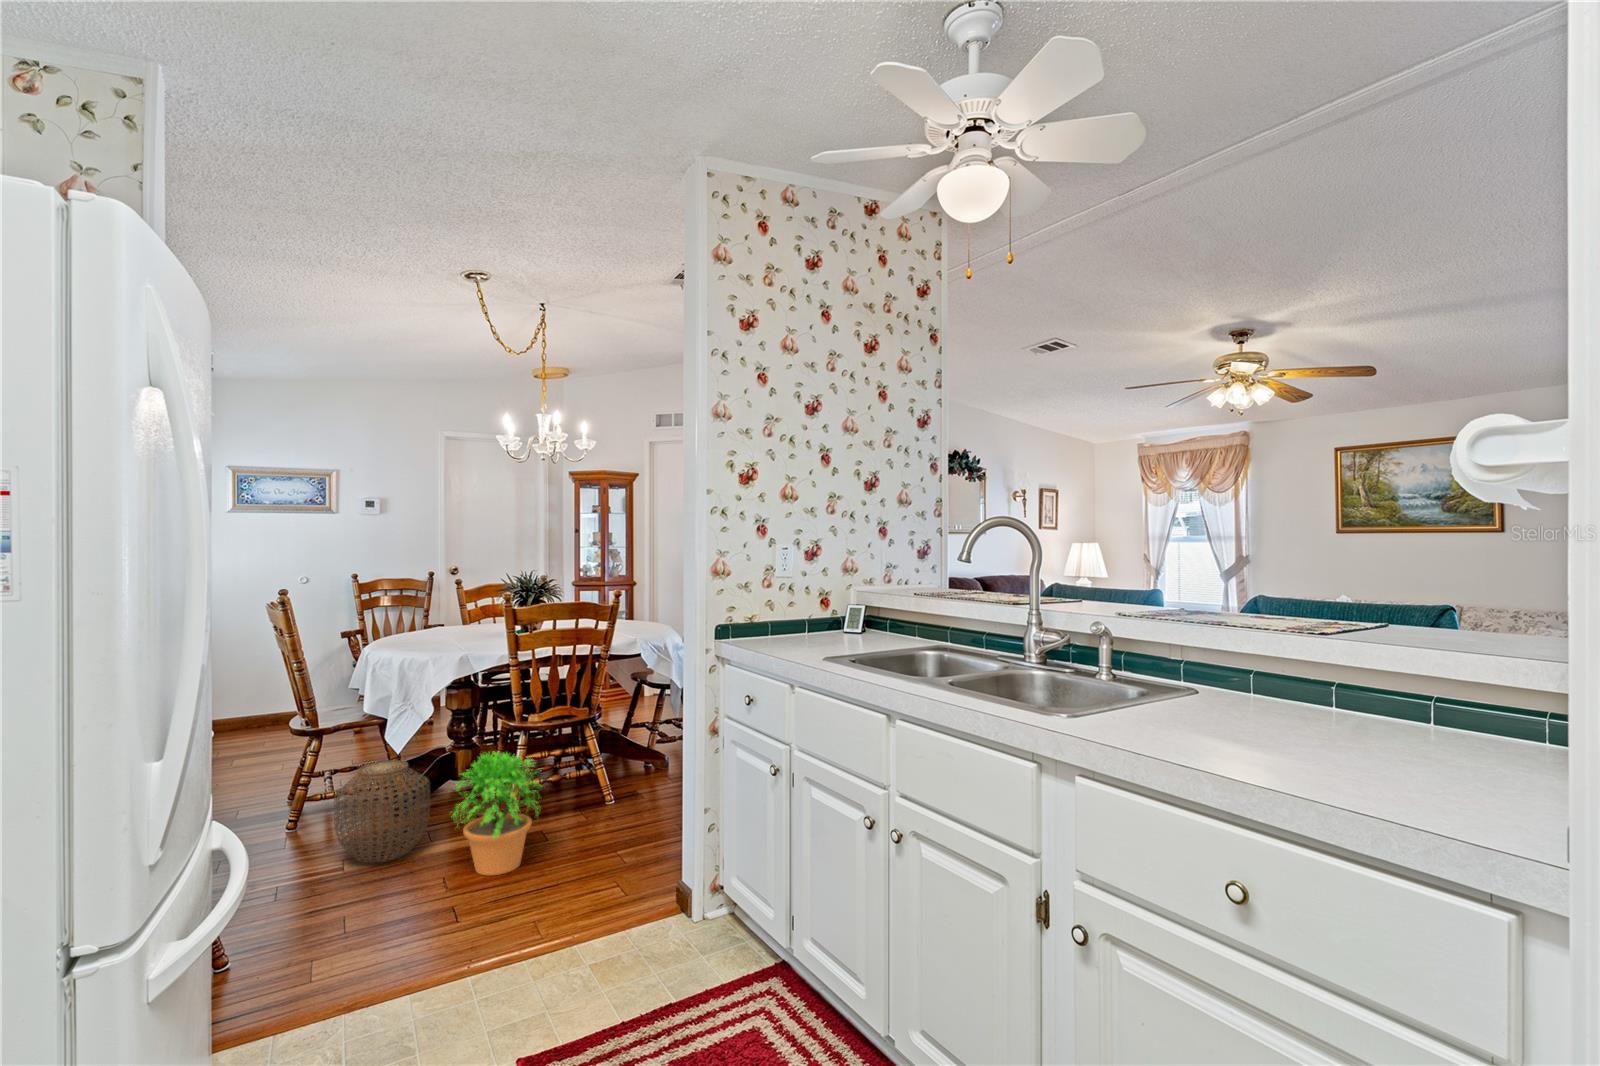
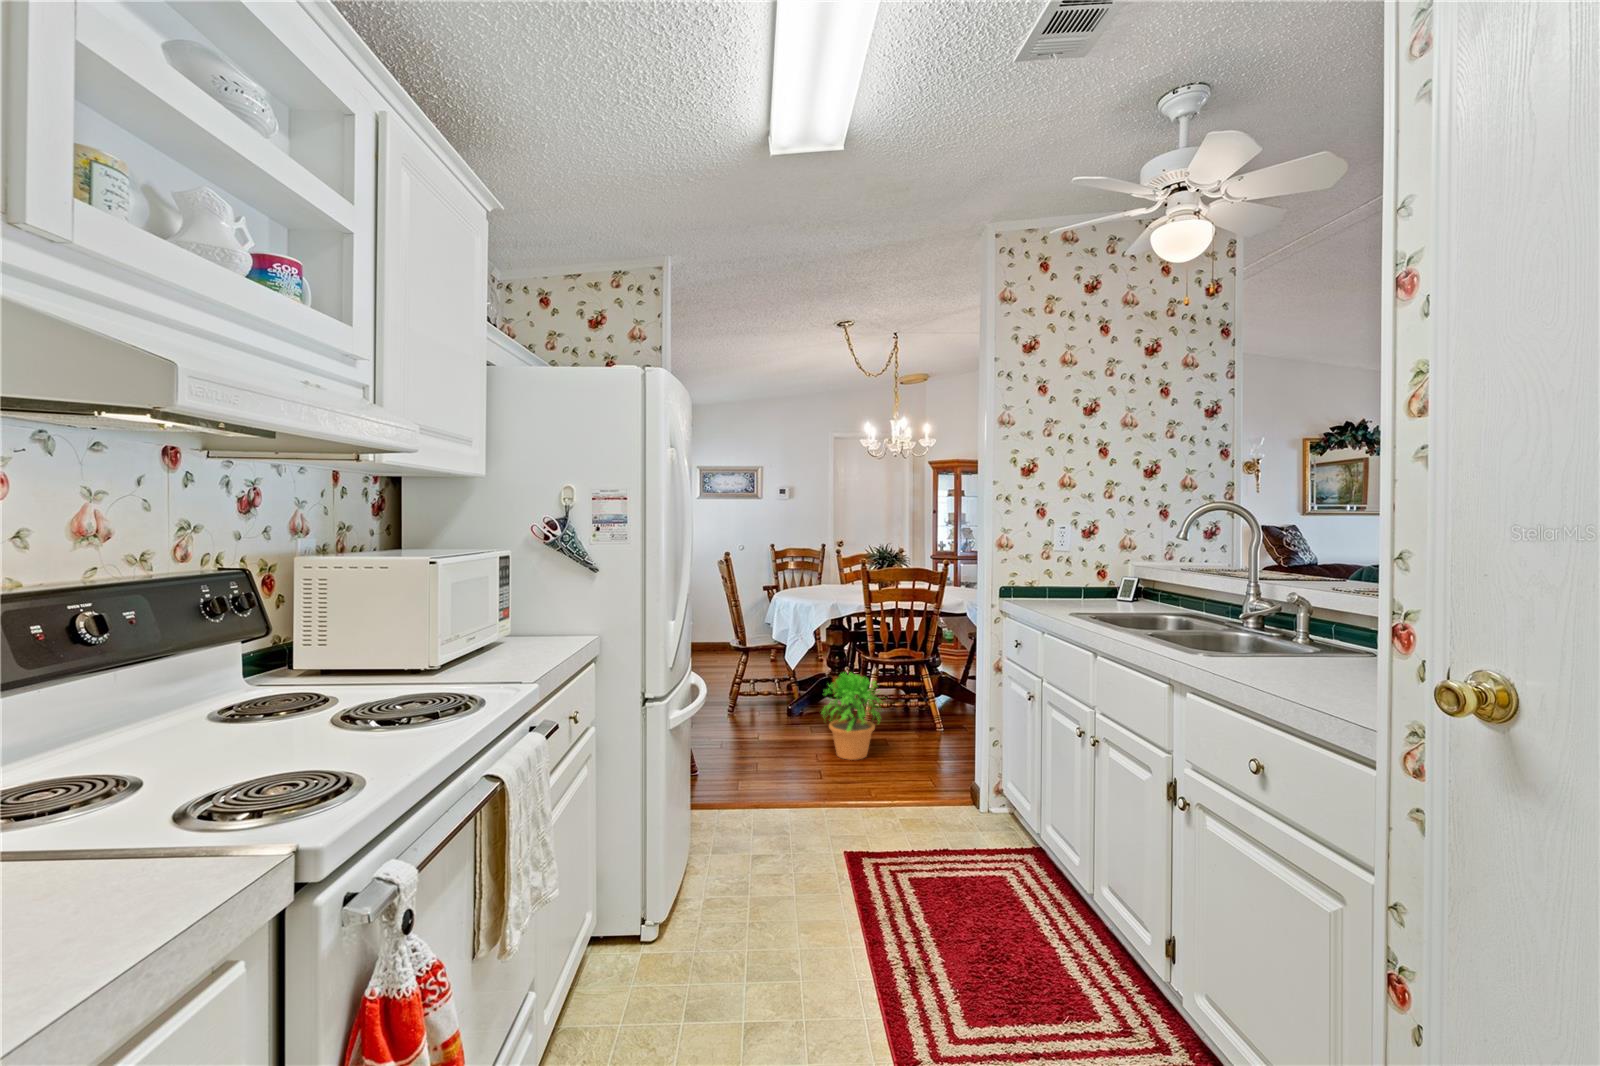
woven basket: present [334,760,430,863] -> none [752,673,810,740]

